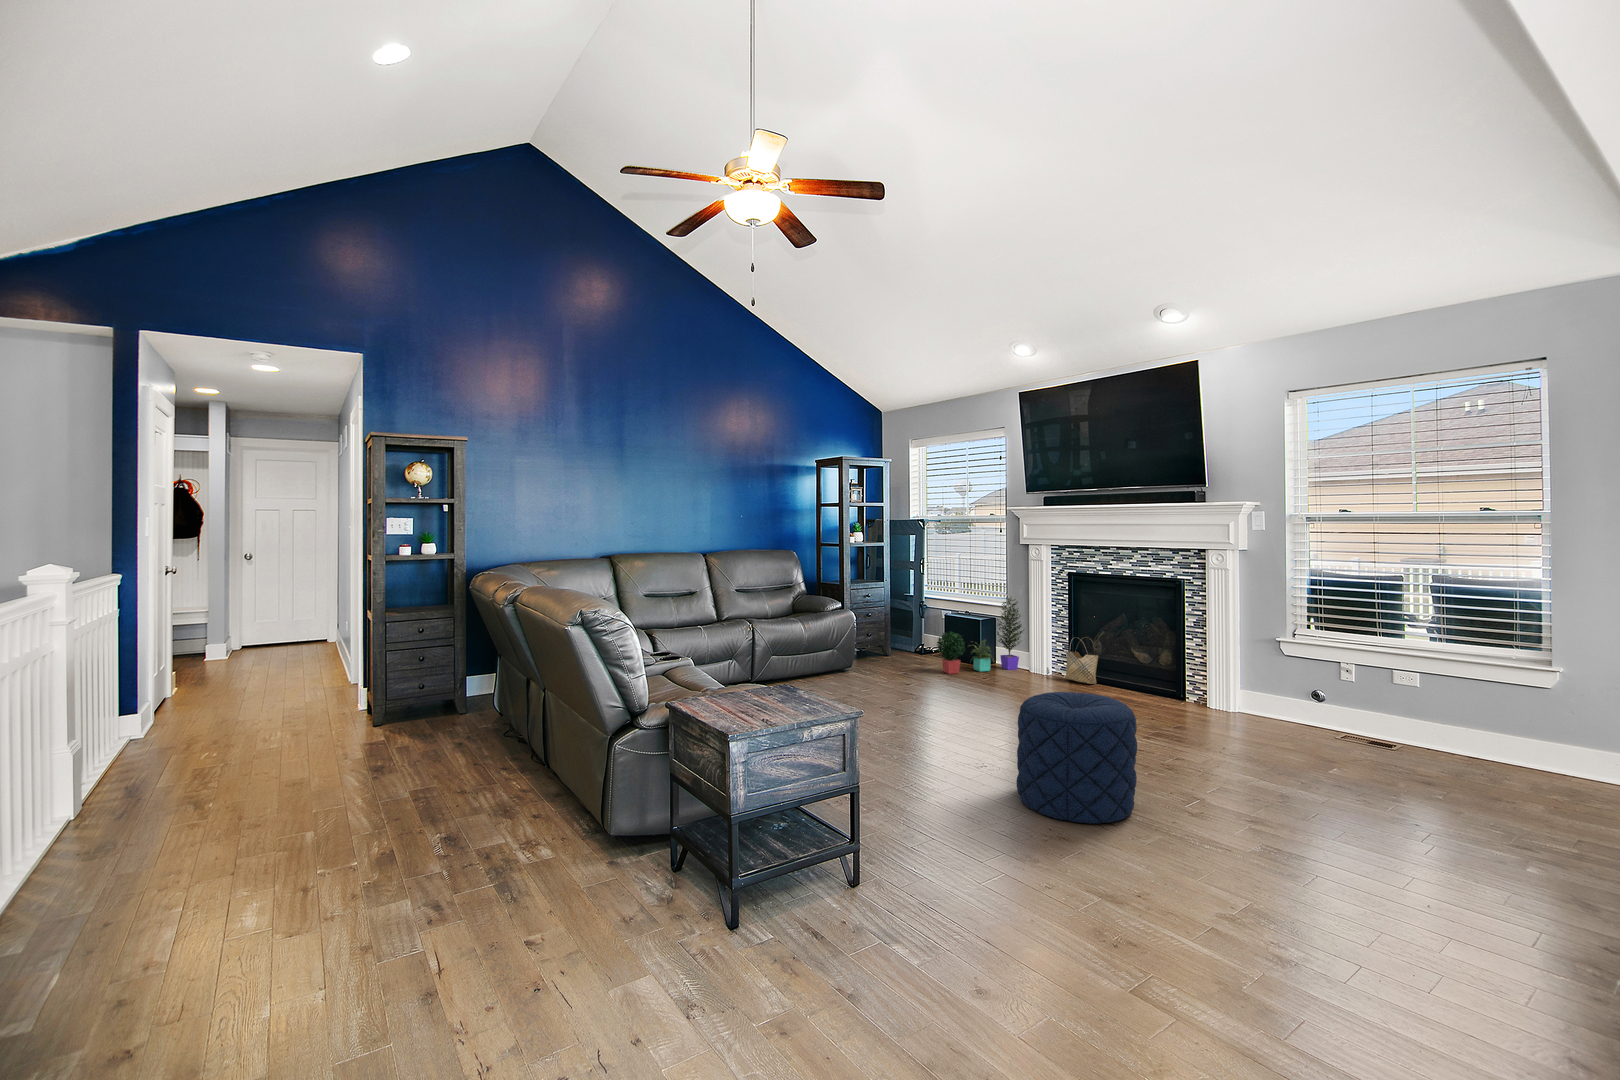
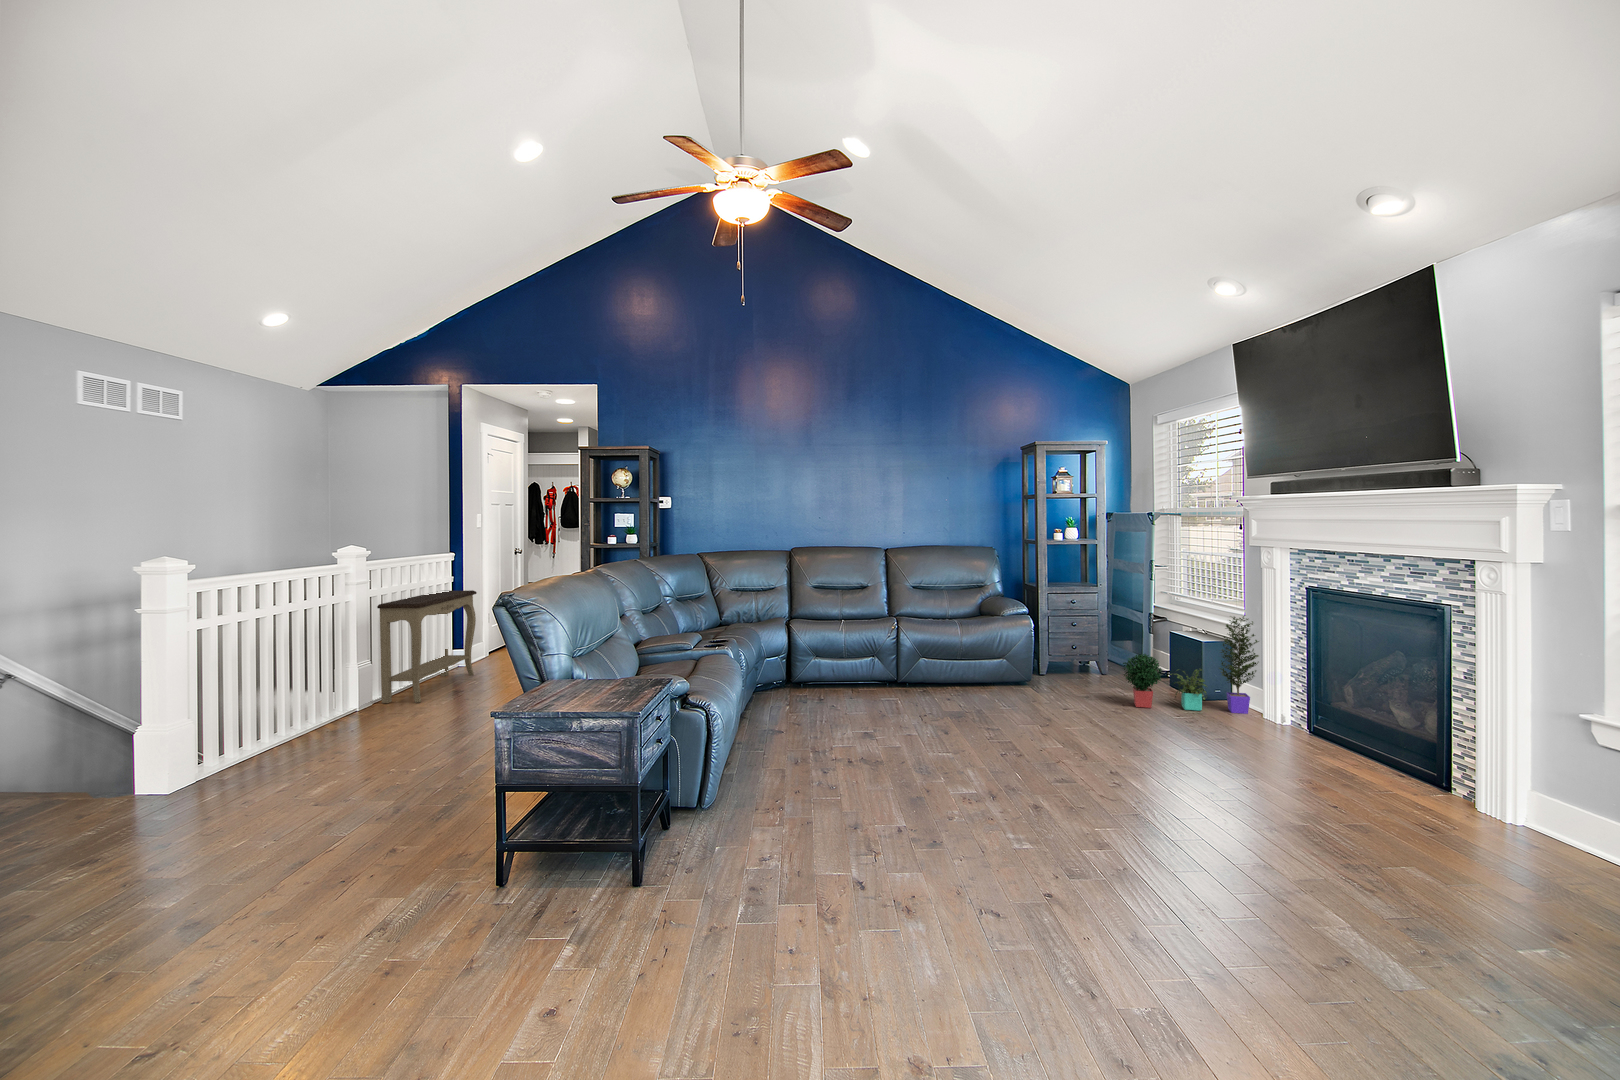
console table: none [99,618,201,794] -> present [377,590,477,703]
woven basket: present [1065,637,1099,684] -> none [1292,678,1338,748]
pouf: present [1016,692,1137,824] -> none [913,733,1057,904]

